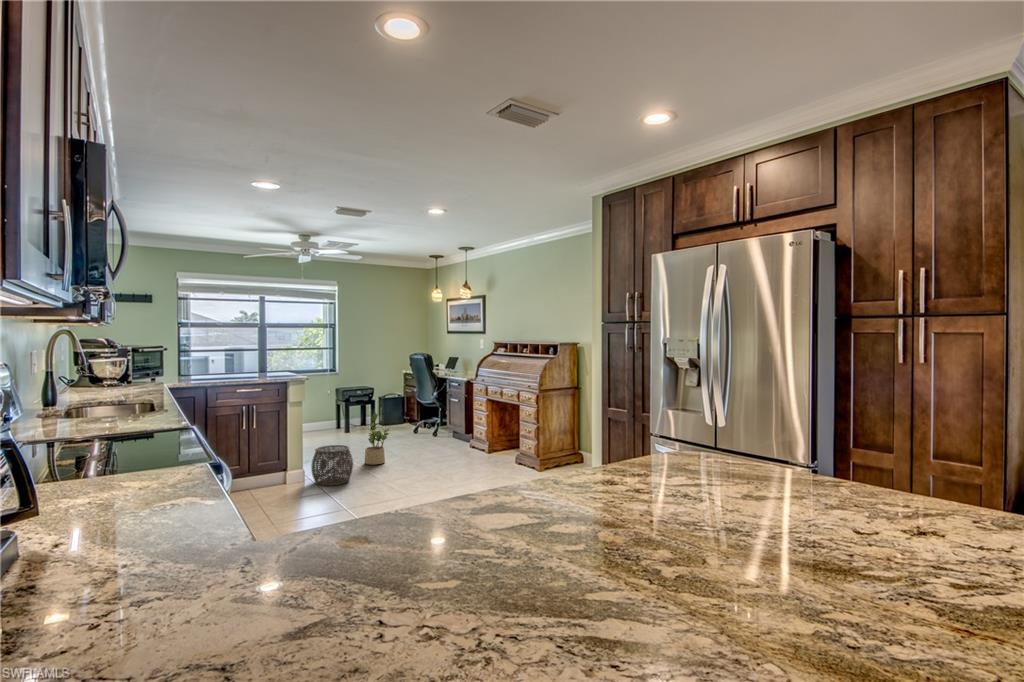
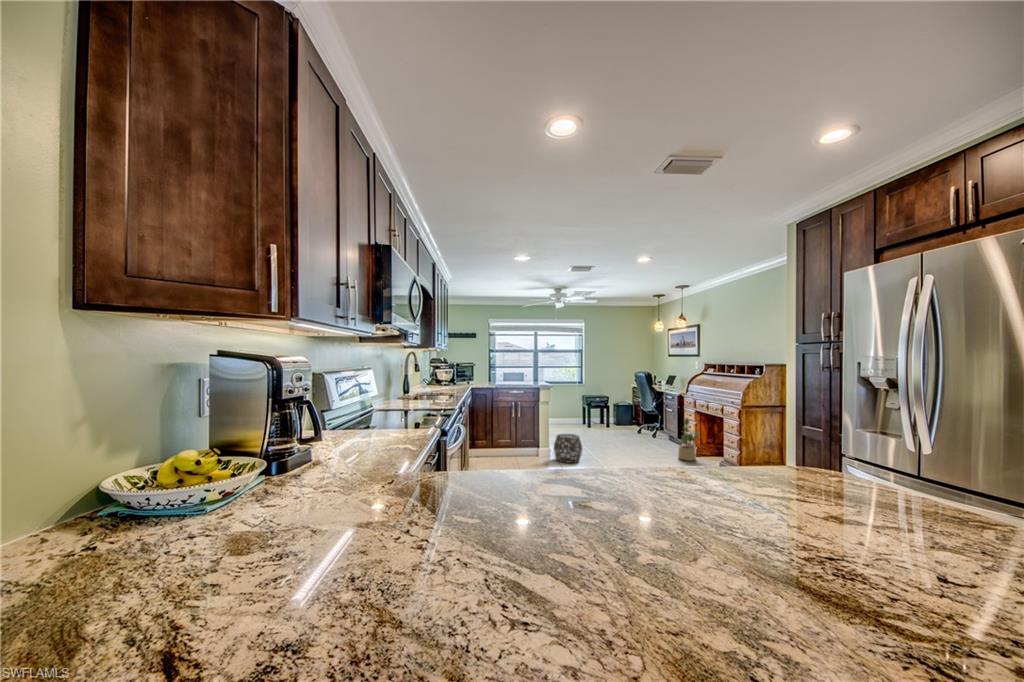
potted plant: present [364,413,390,465] -> present [678,419,699,461]

